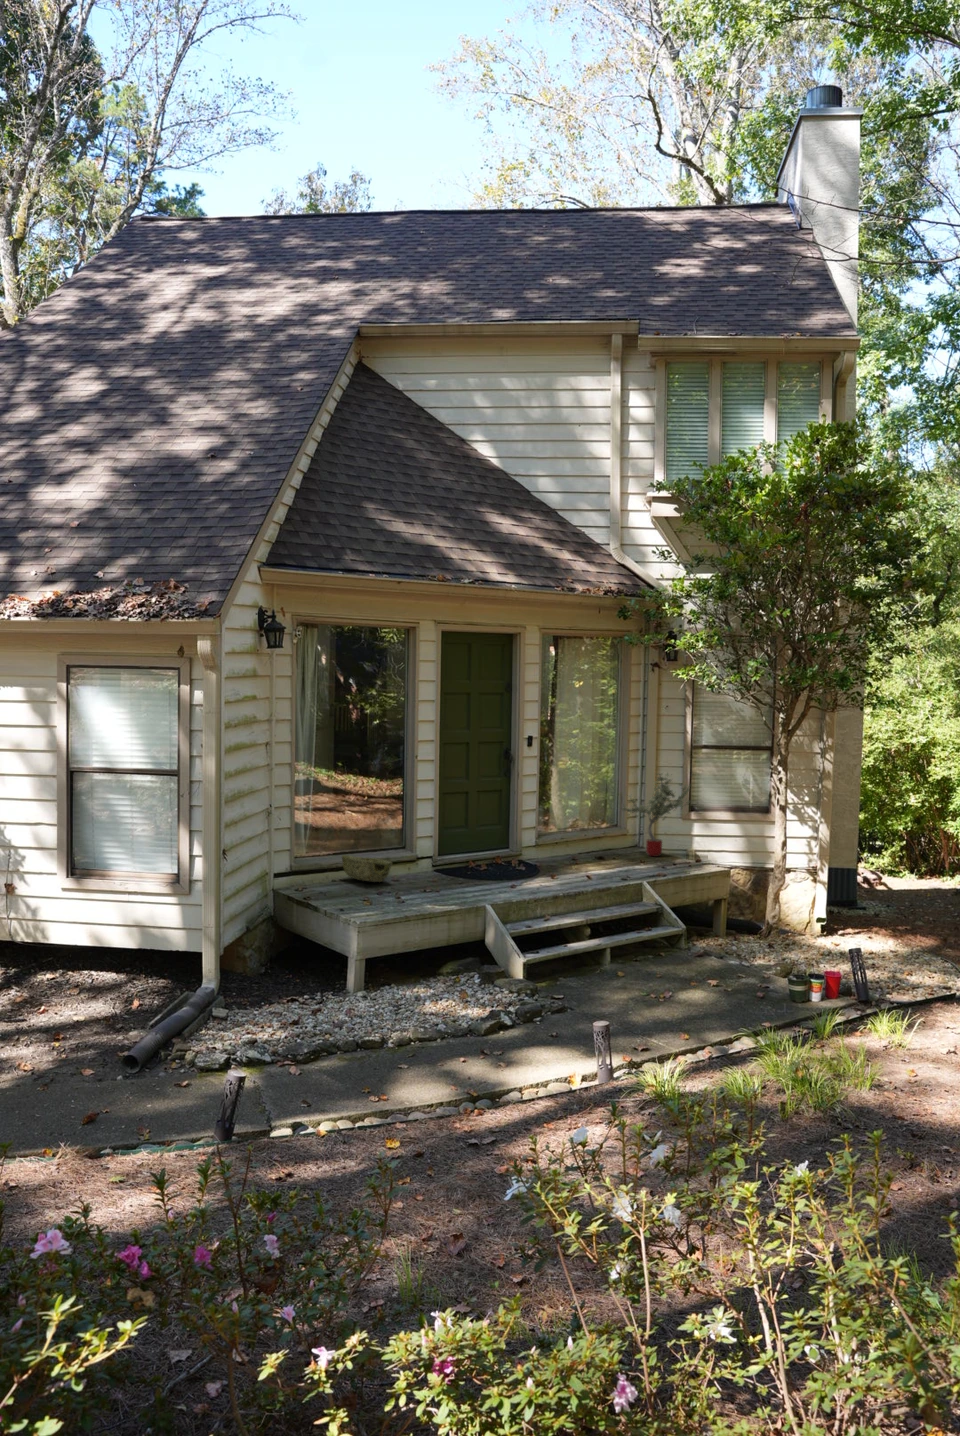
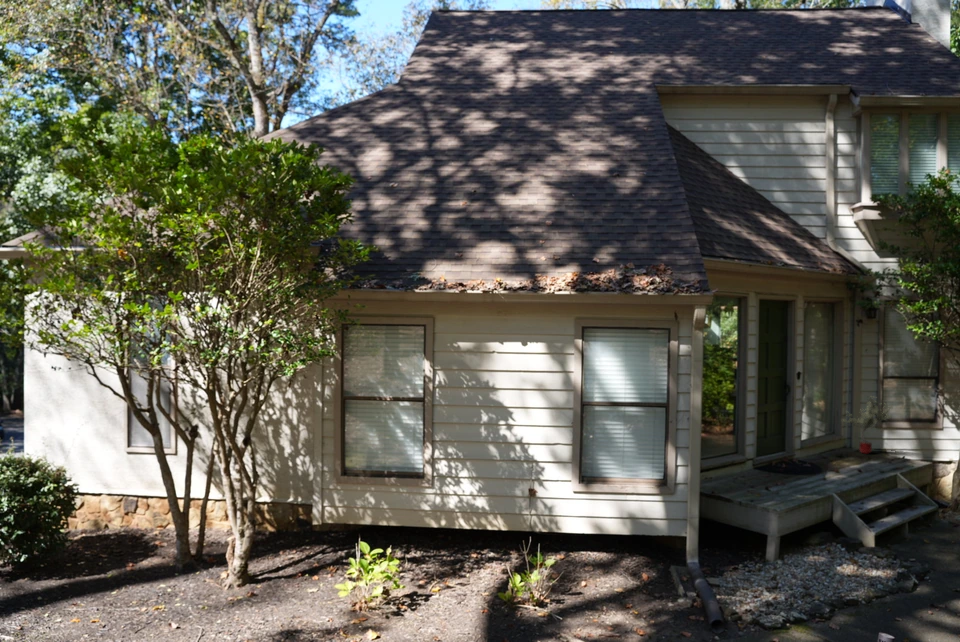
woven basket: present [342,855,392,882] -> none [706,459,748,479]

